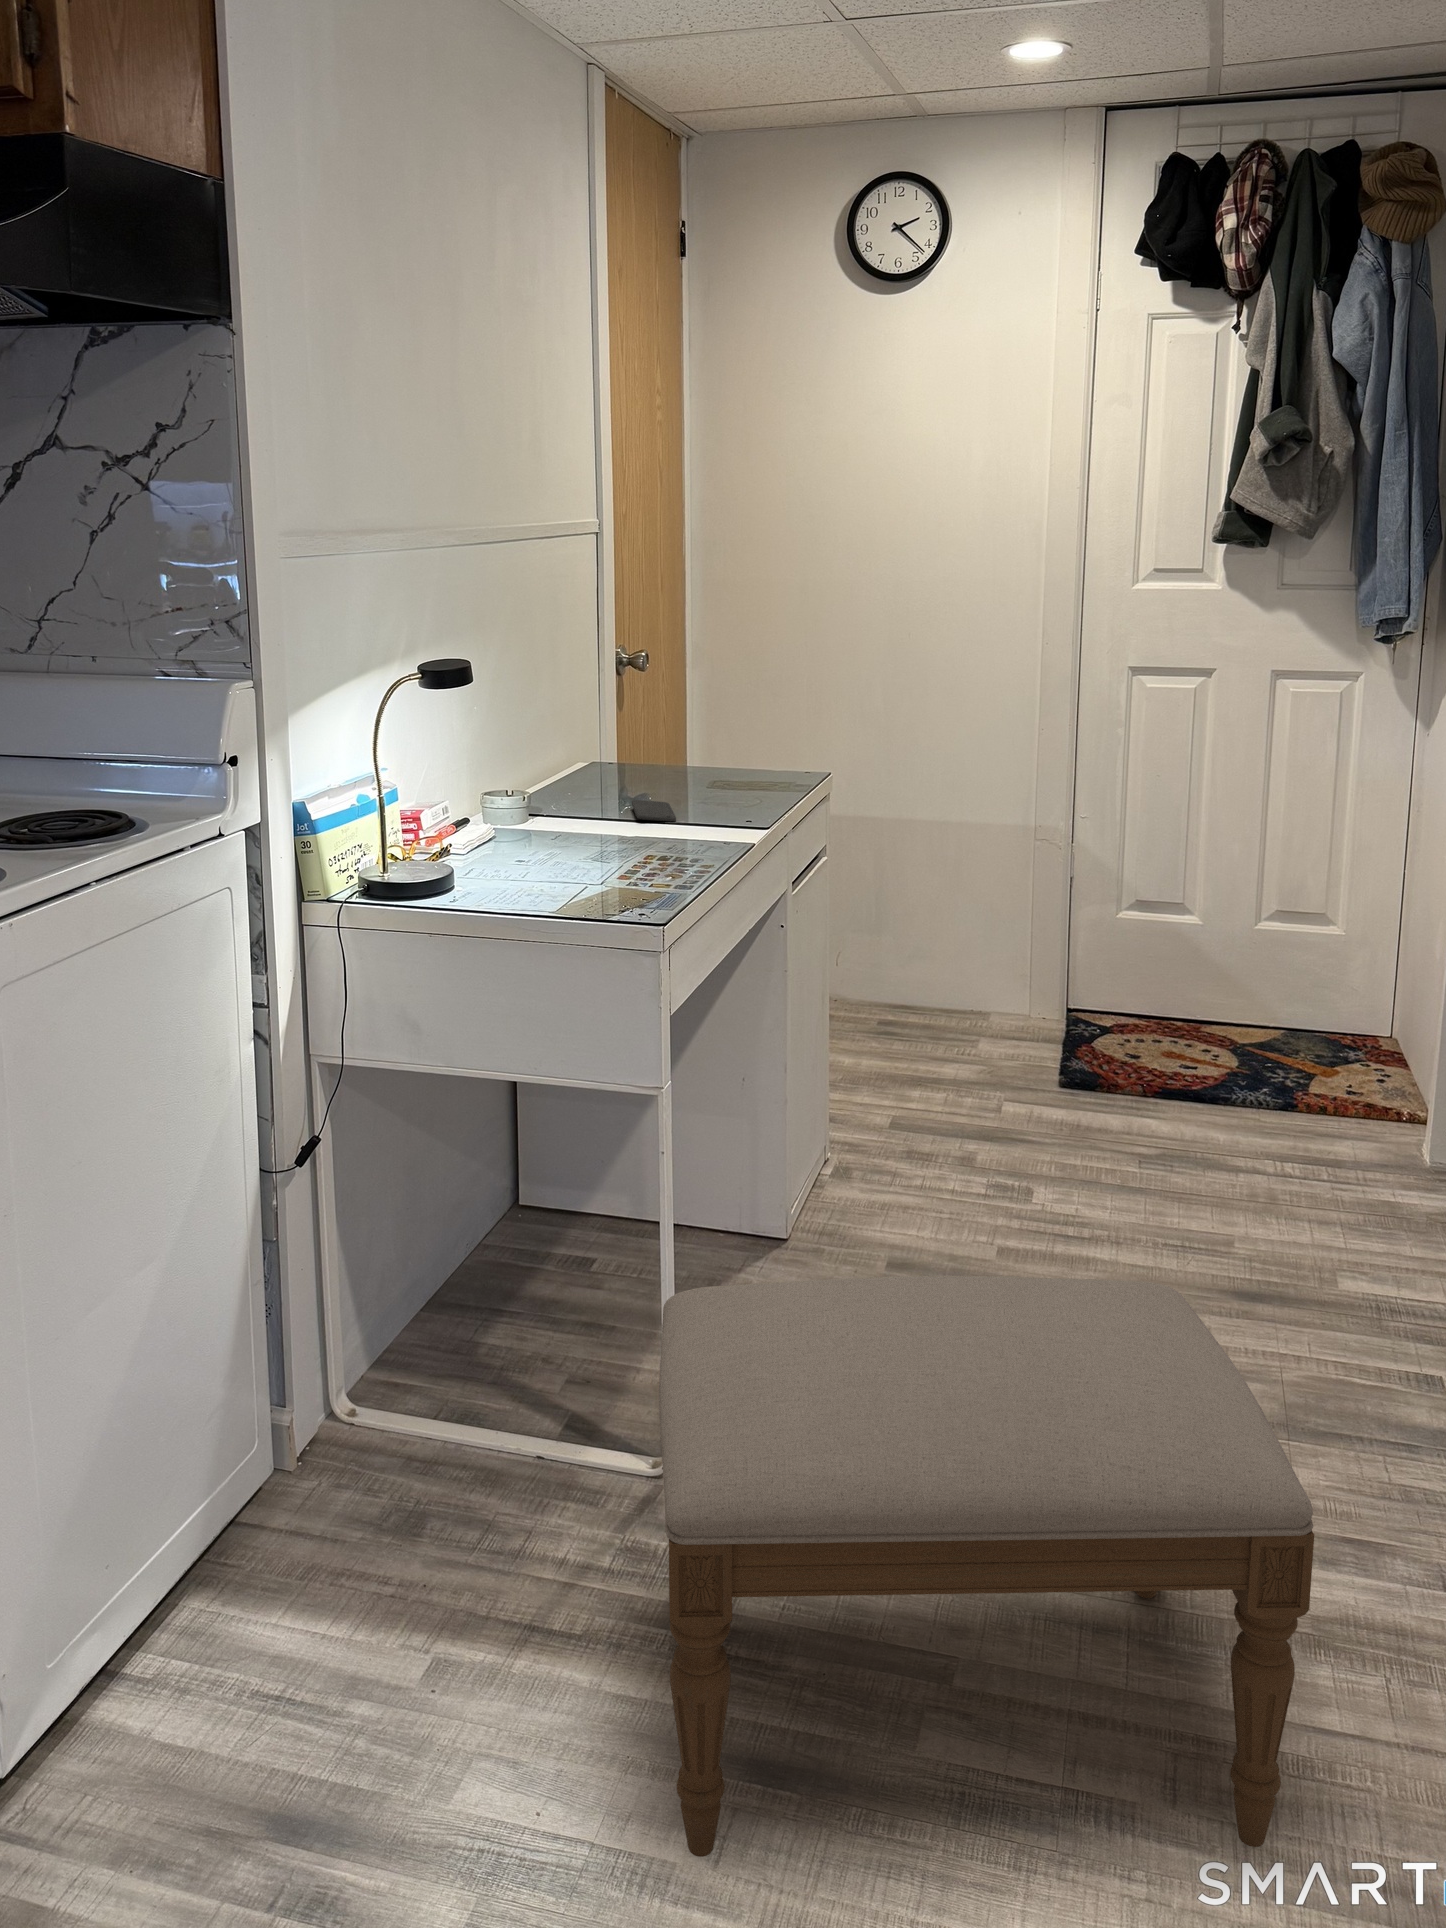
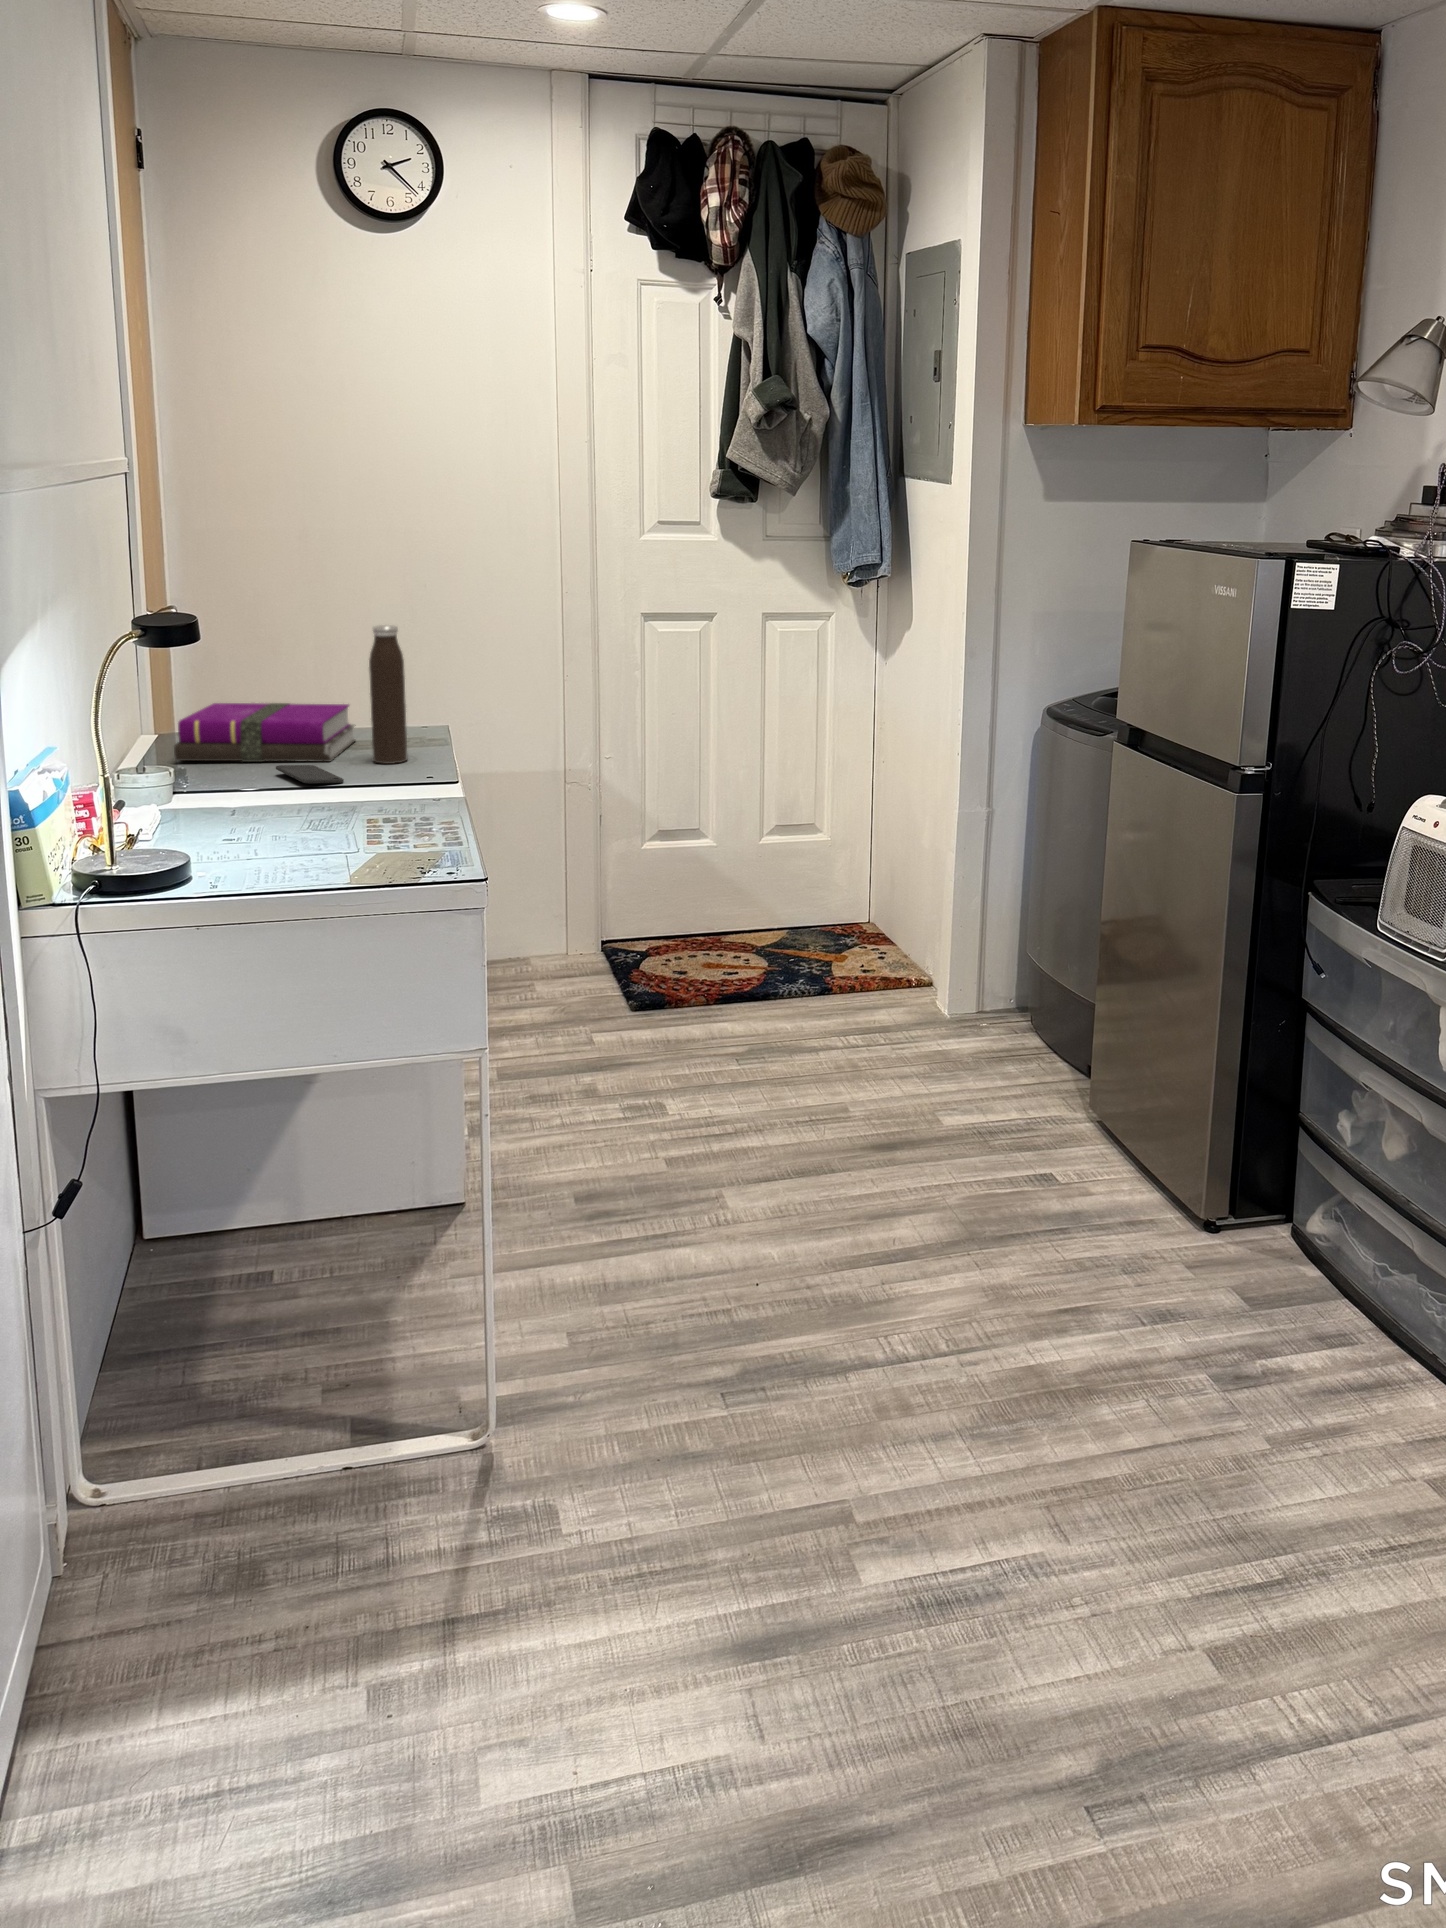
water bottle: none [727,673,760,807] -> present [369,625,407,764]
notebook: none [569,737,742,800] -> present [174,703,355,762]
ottoman: present [659,1275,1314,1857] -> none [552,1130,1191,1744]

